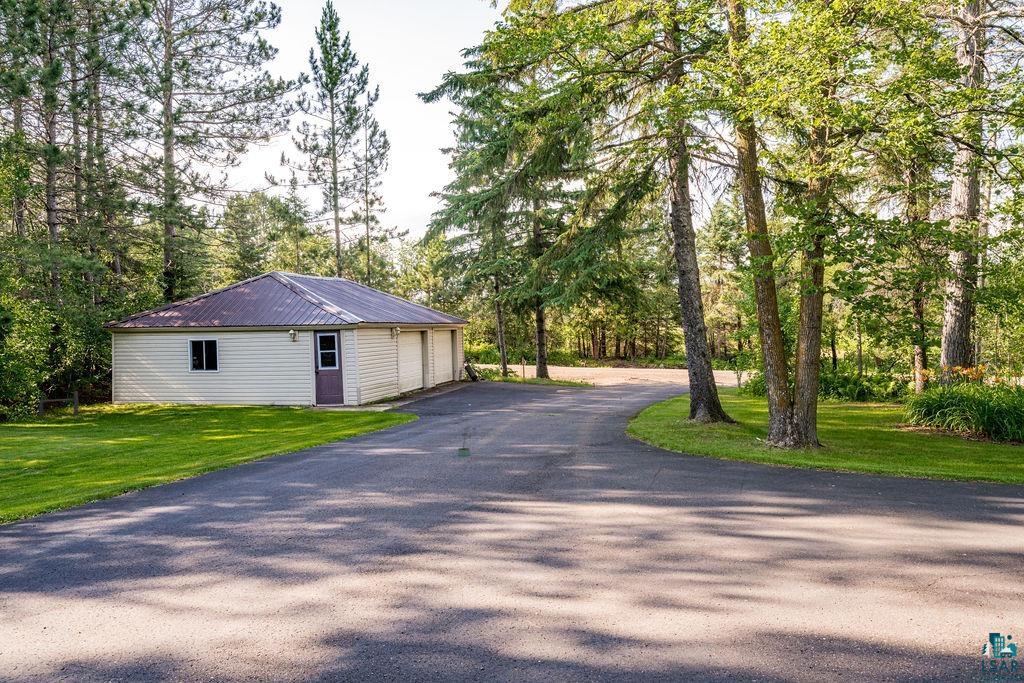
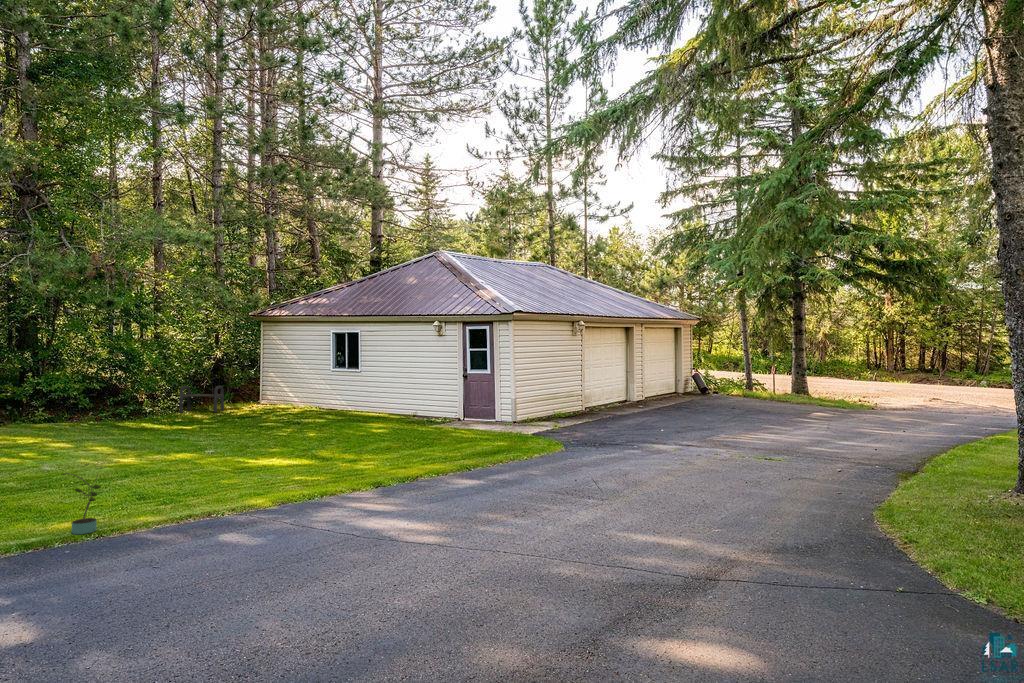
potted plant: present [458,428,475,456] -> present [62,464,100,534]

